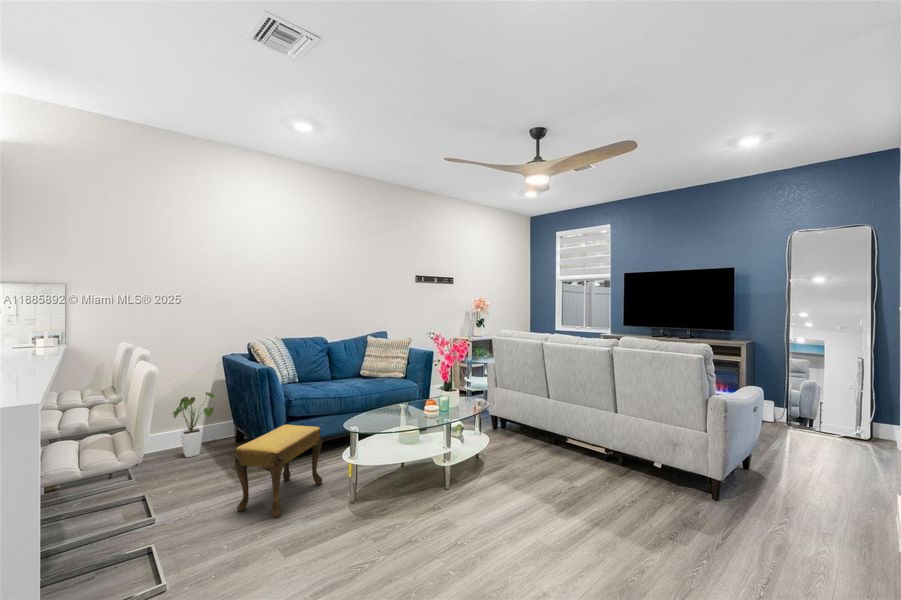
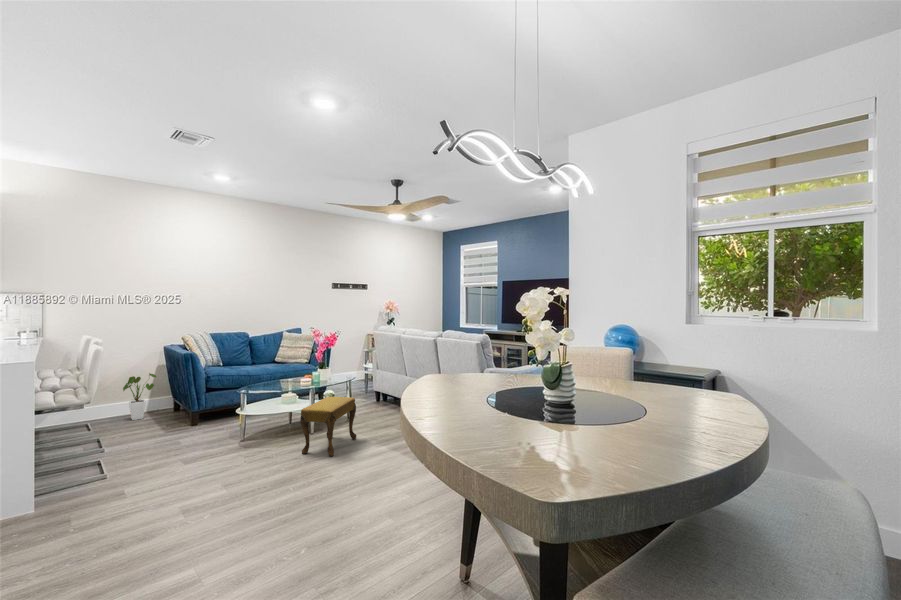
footstool: present [235,425,322,518] -> present [300,397,356,457]

